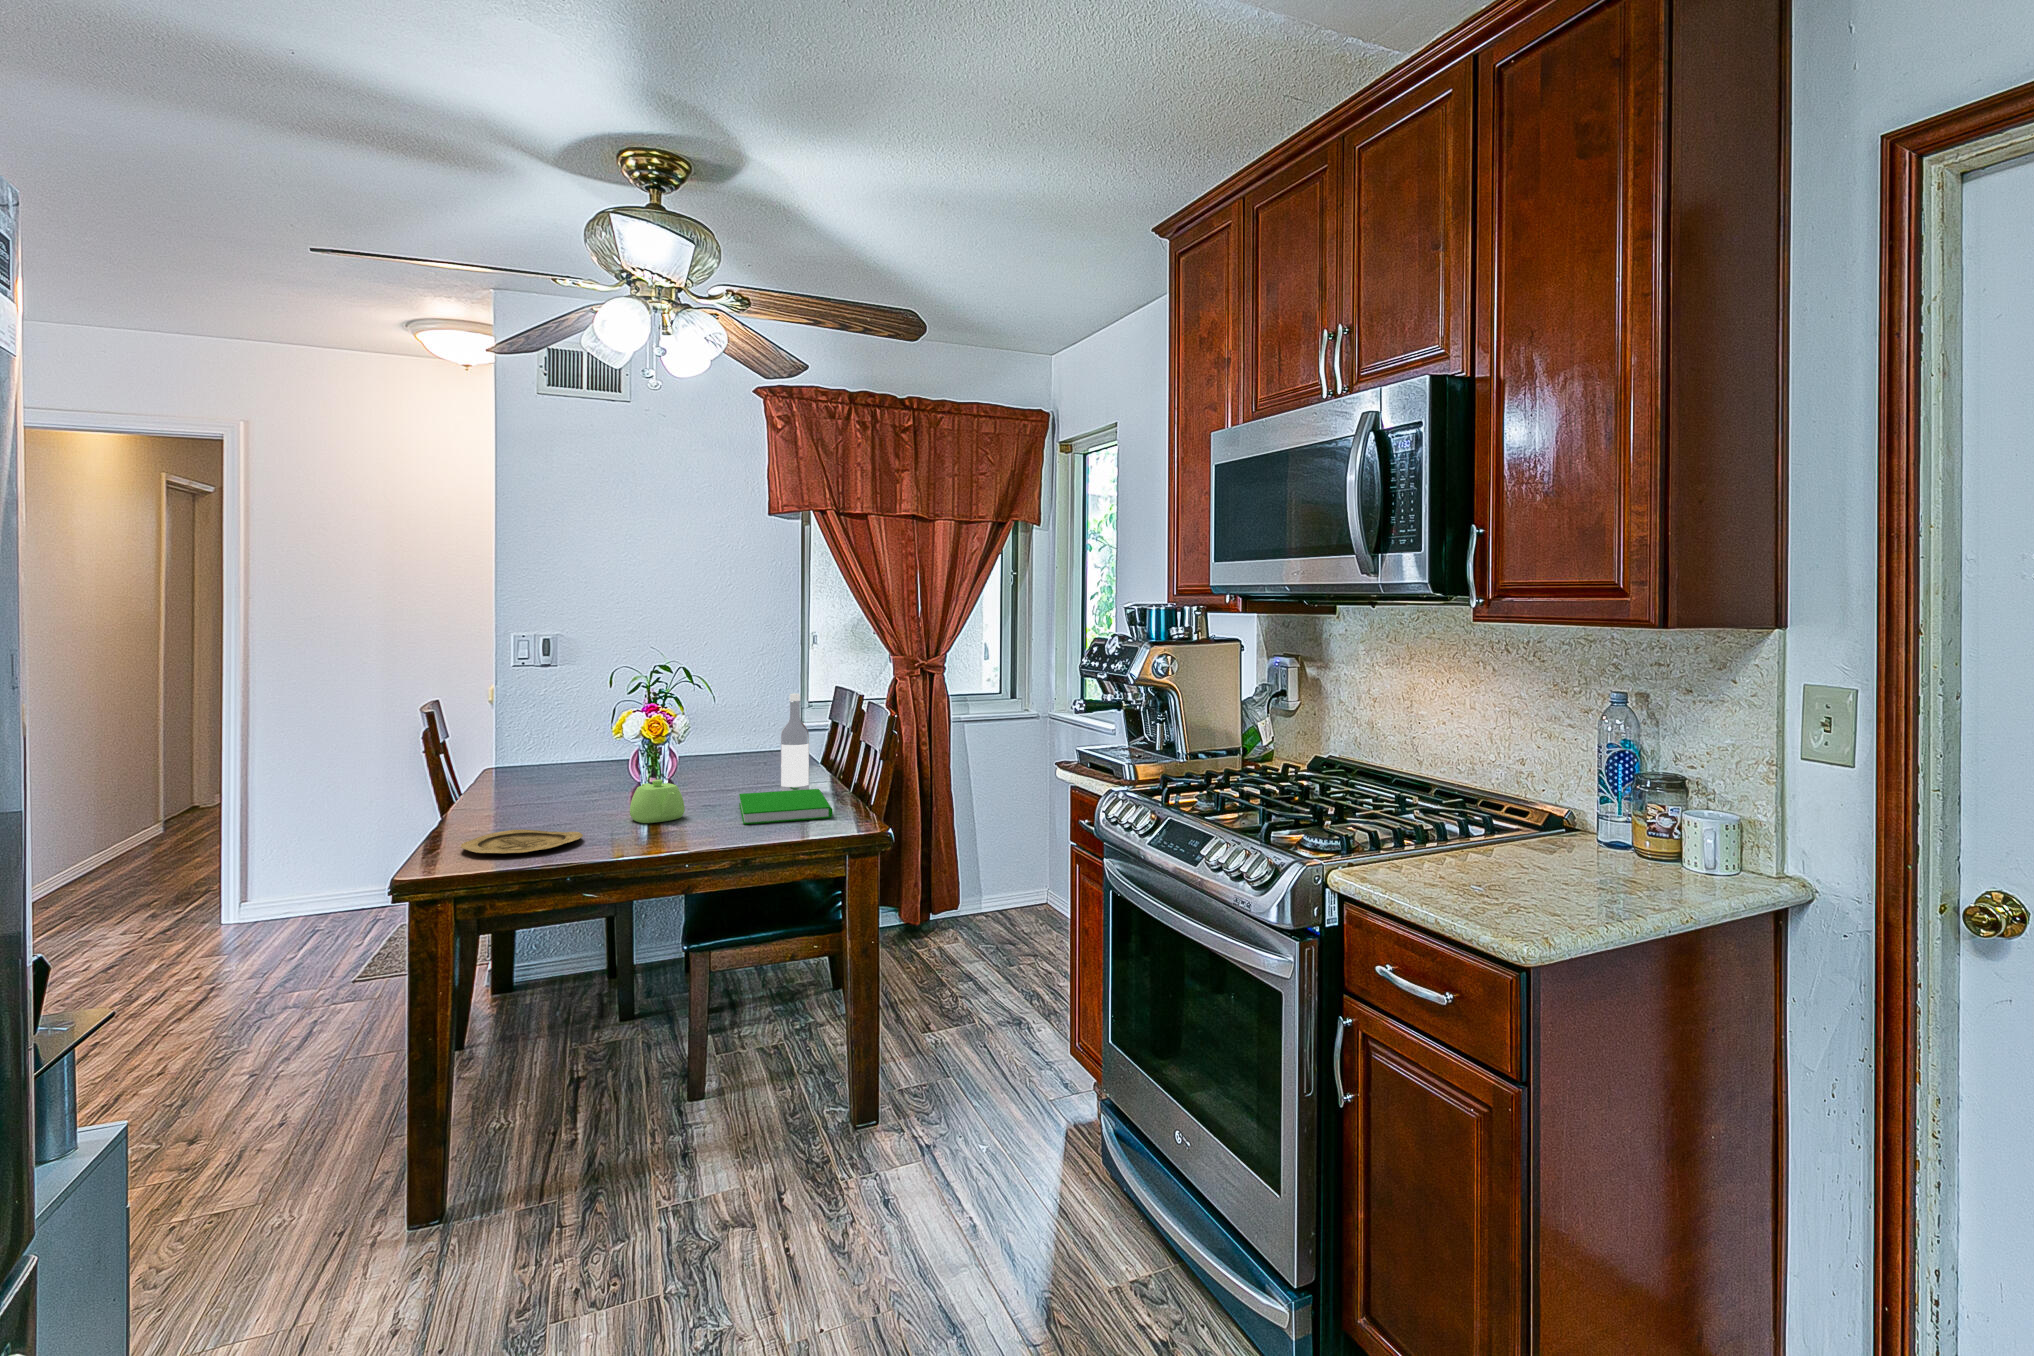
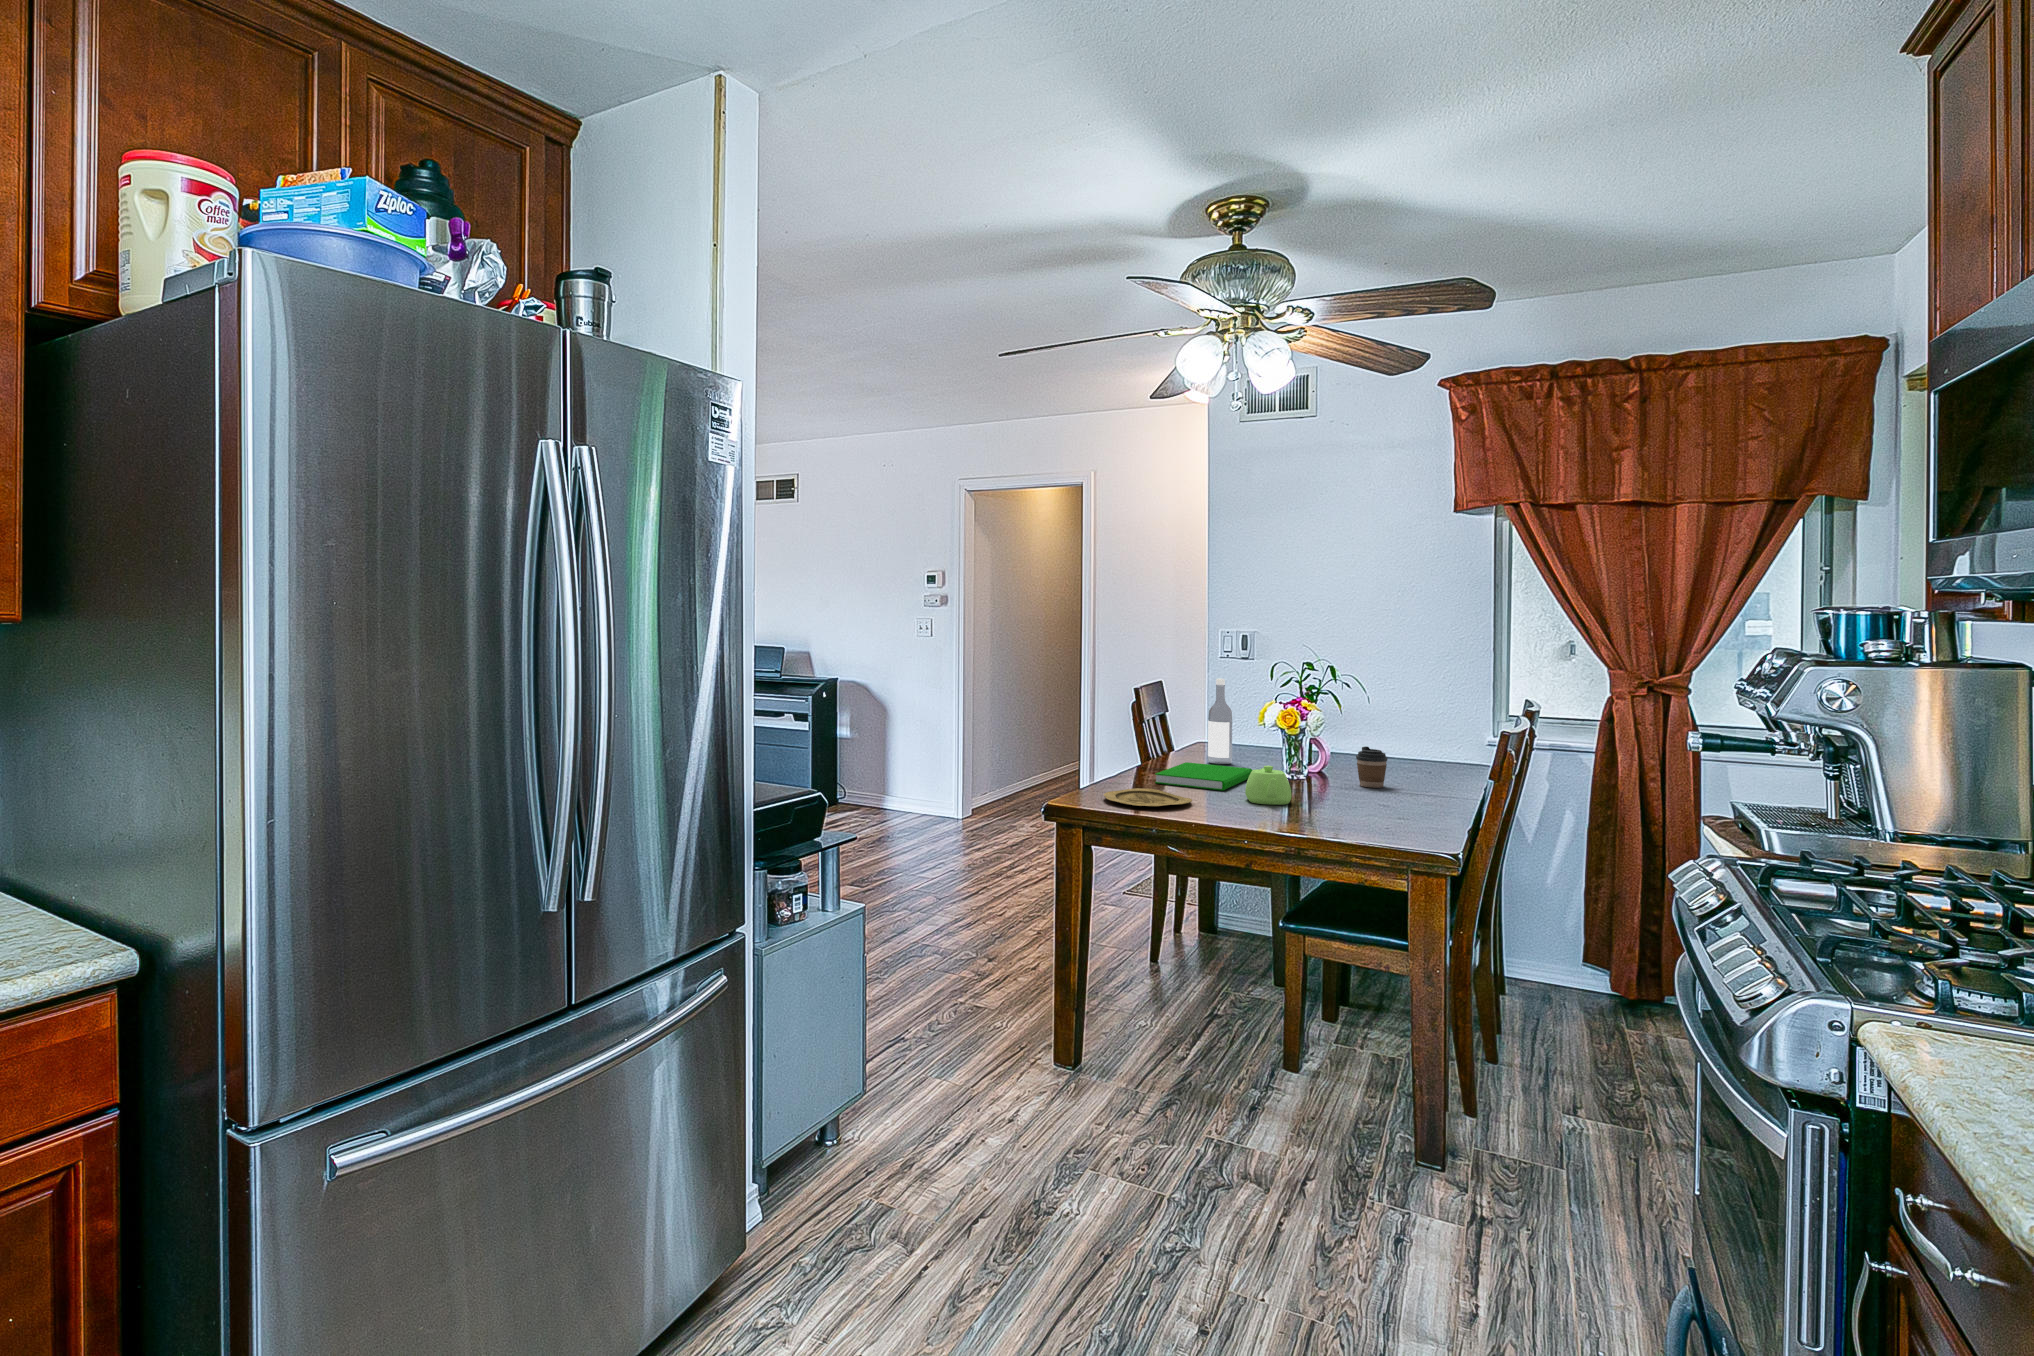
wine bottle: present [781,694,809,791] -> present [1208,679,1232,764]
coffee cup: none [714,747,745,787] -> present [1356,746,1388,788]
book: present [739,789,832,824] -> present [1155,762,1252,791]

